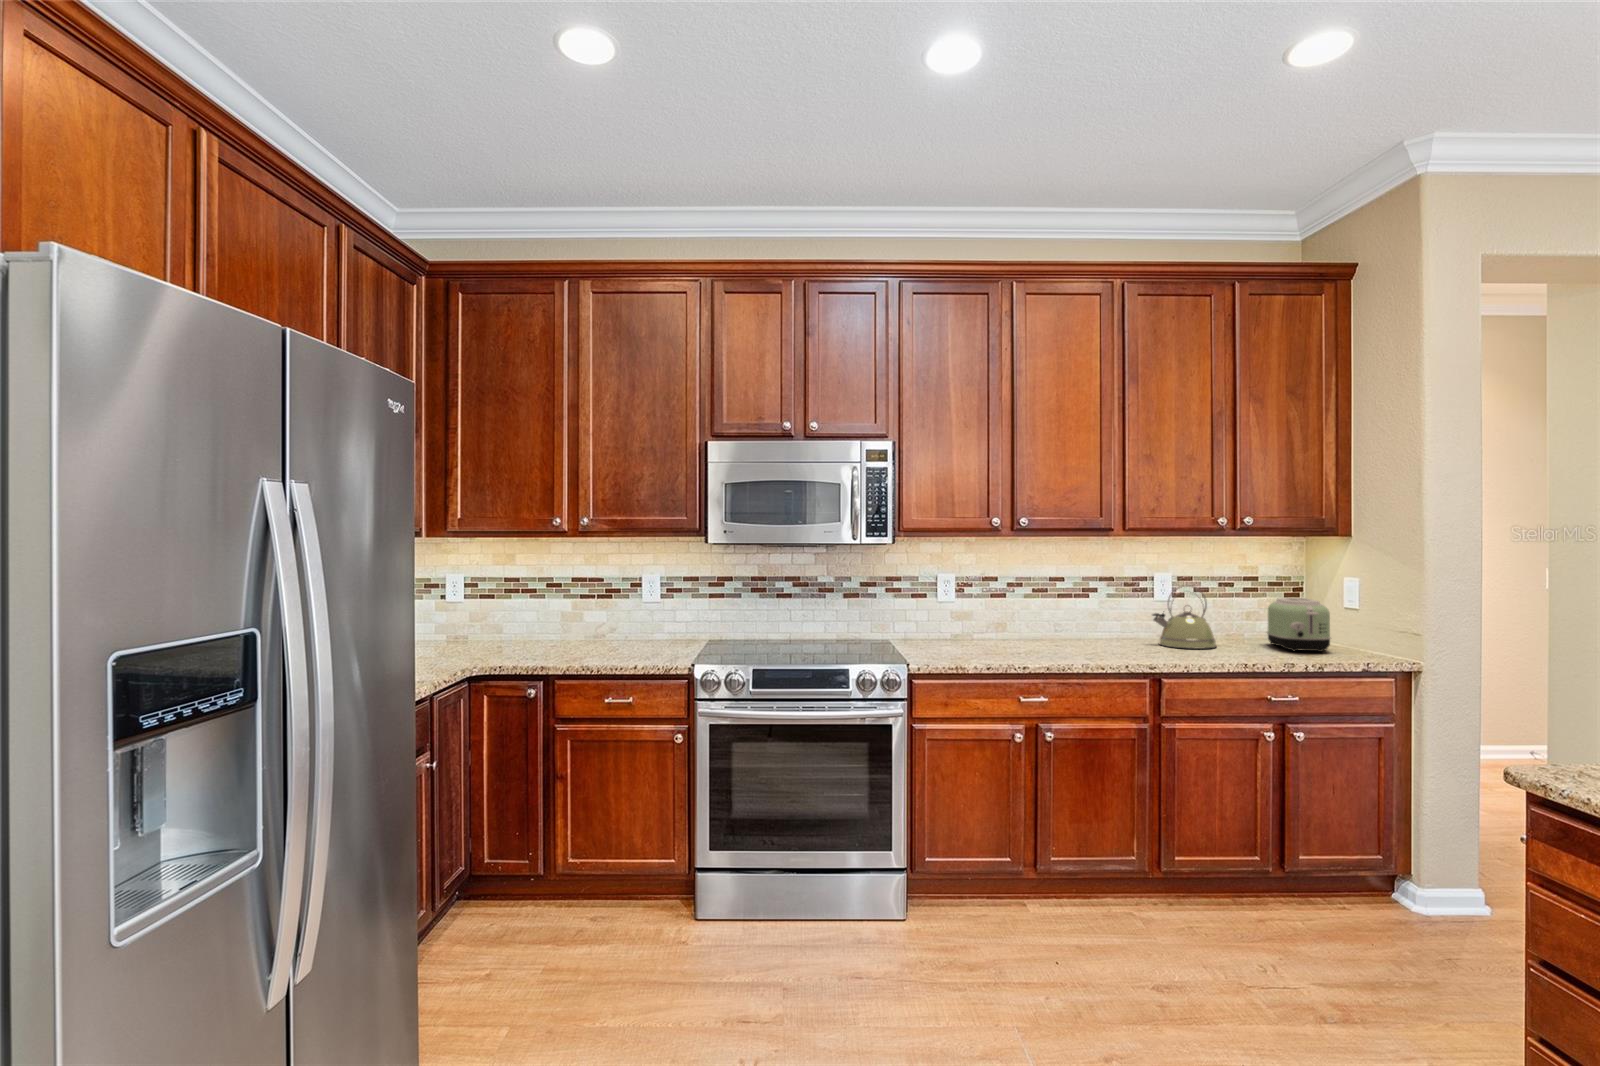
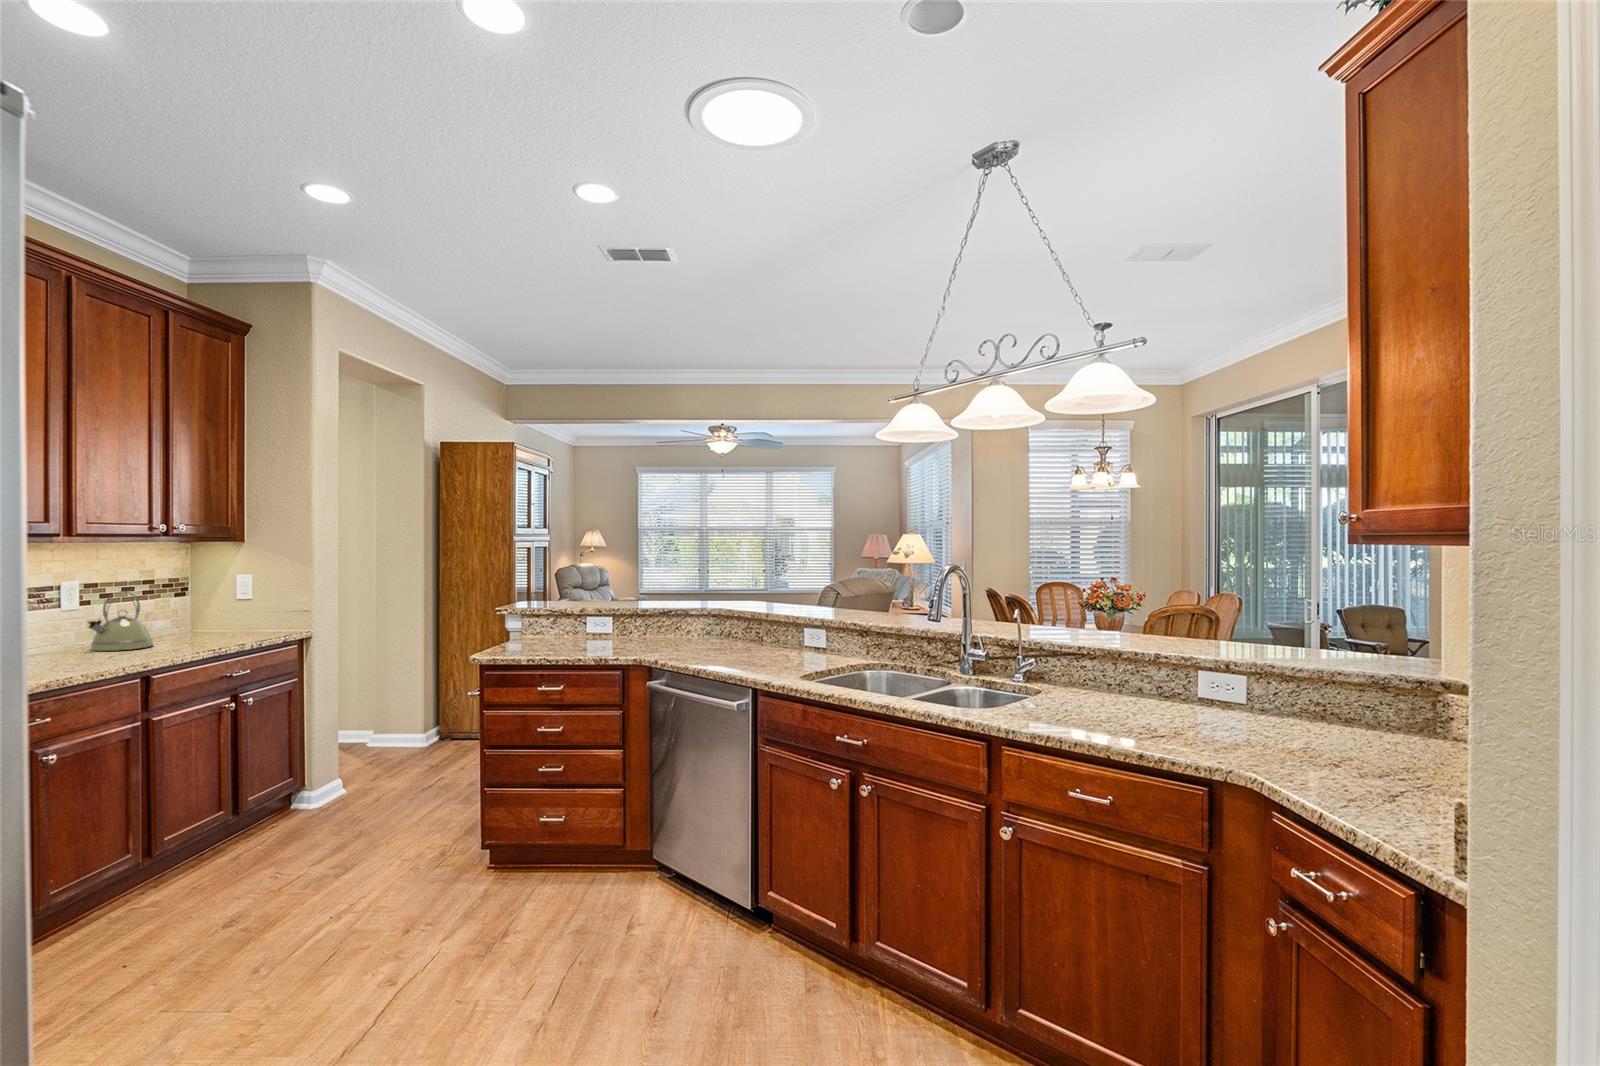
toaster: present [1267,598,1331,652] -> none [183,594,245,638]

